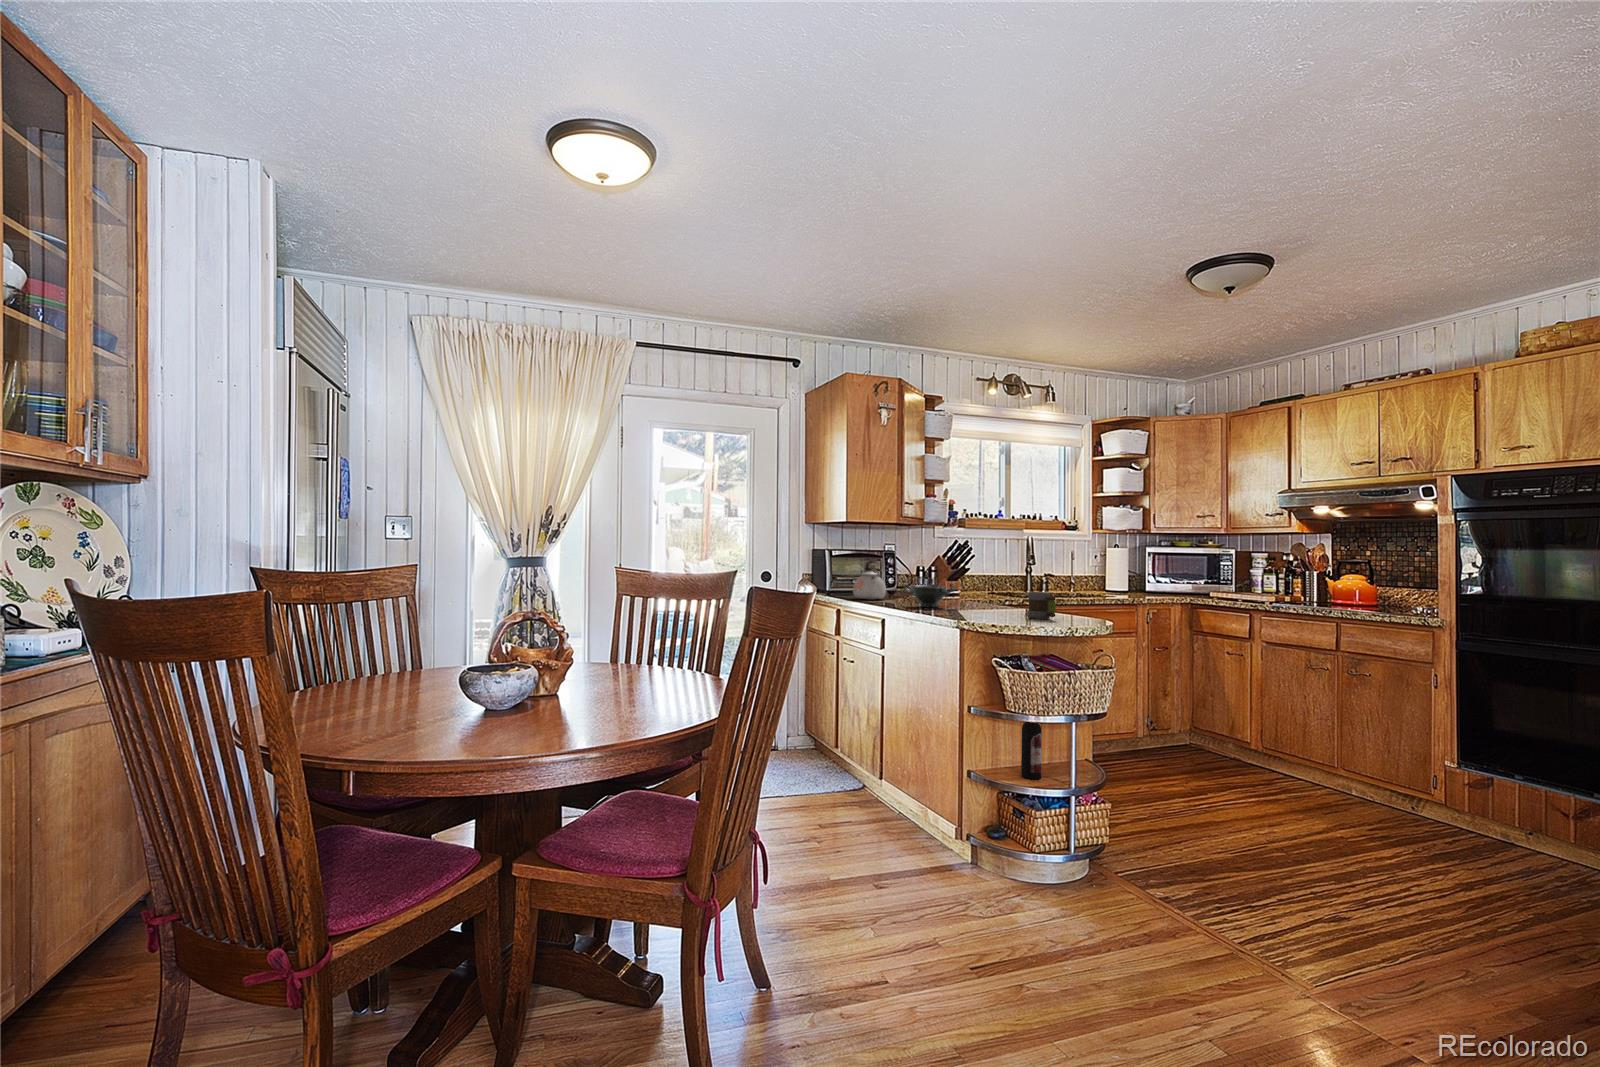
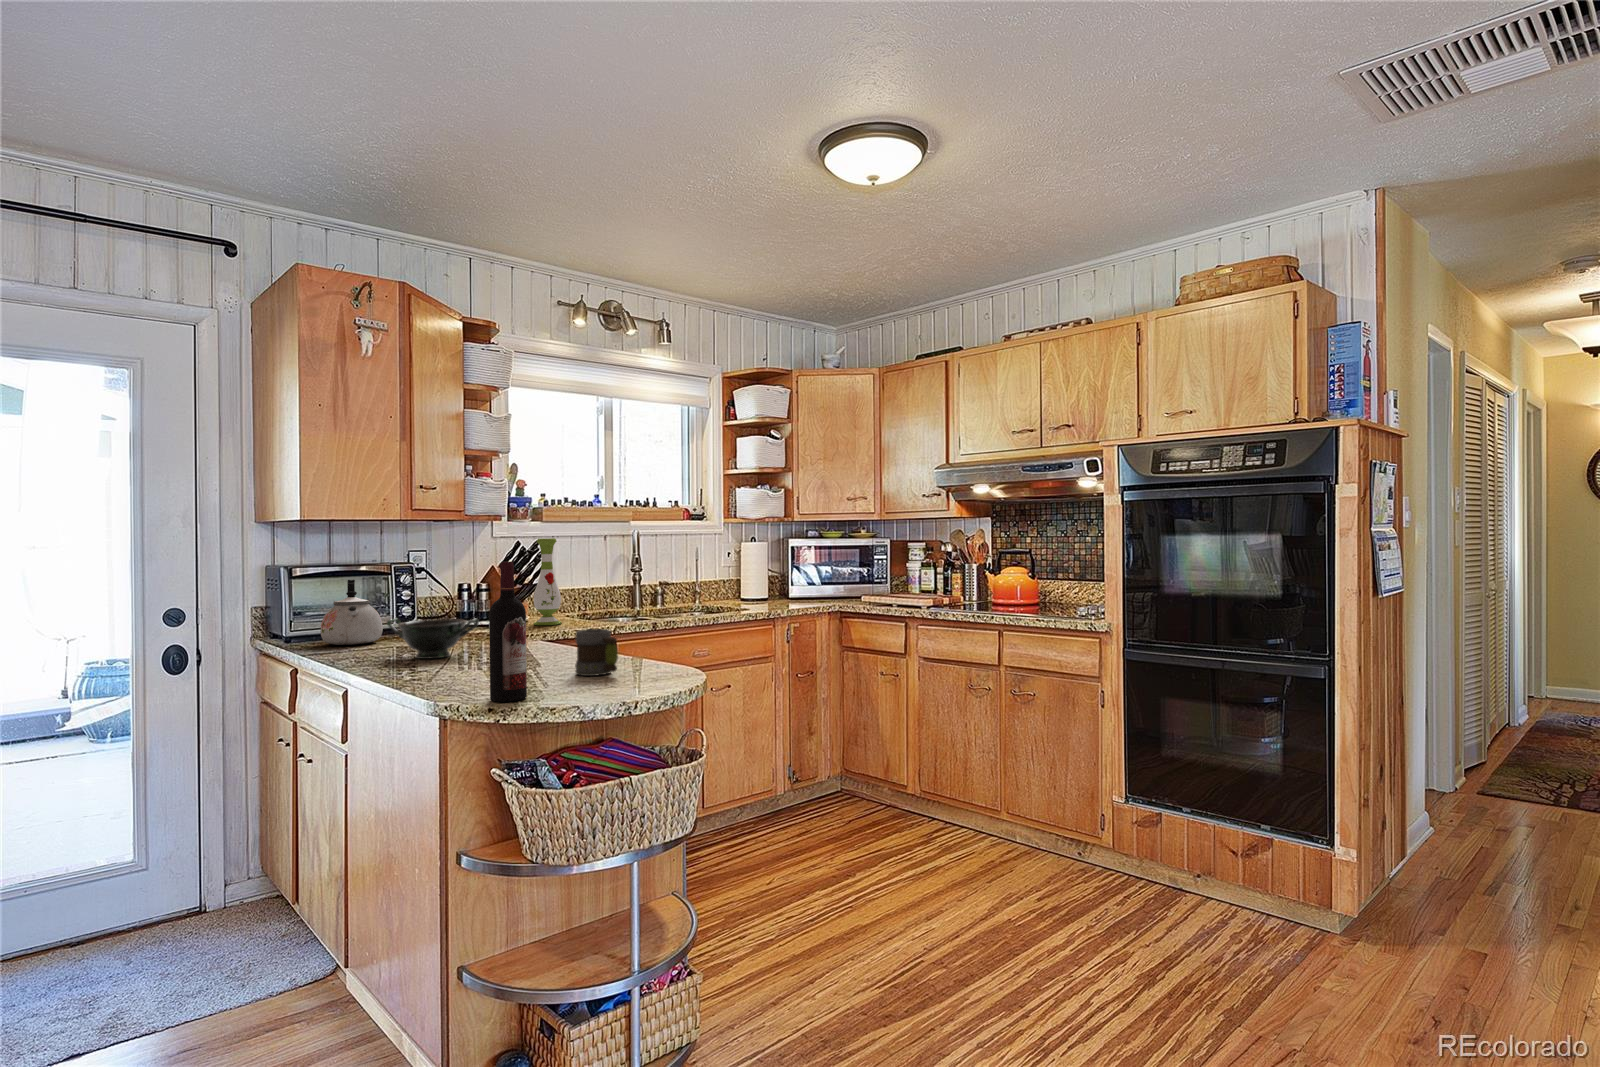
vase: none [966,540,984,598] -> present [534,538,561,625]
wine bottle: present [1021,722,1042,779] -> present [489,562,527,702]

